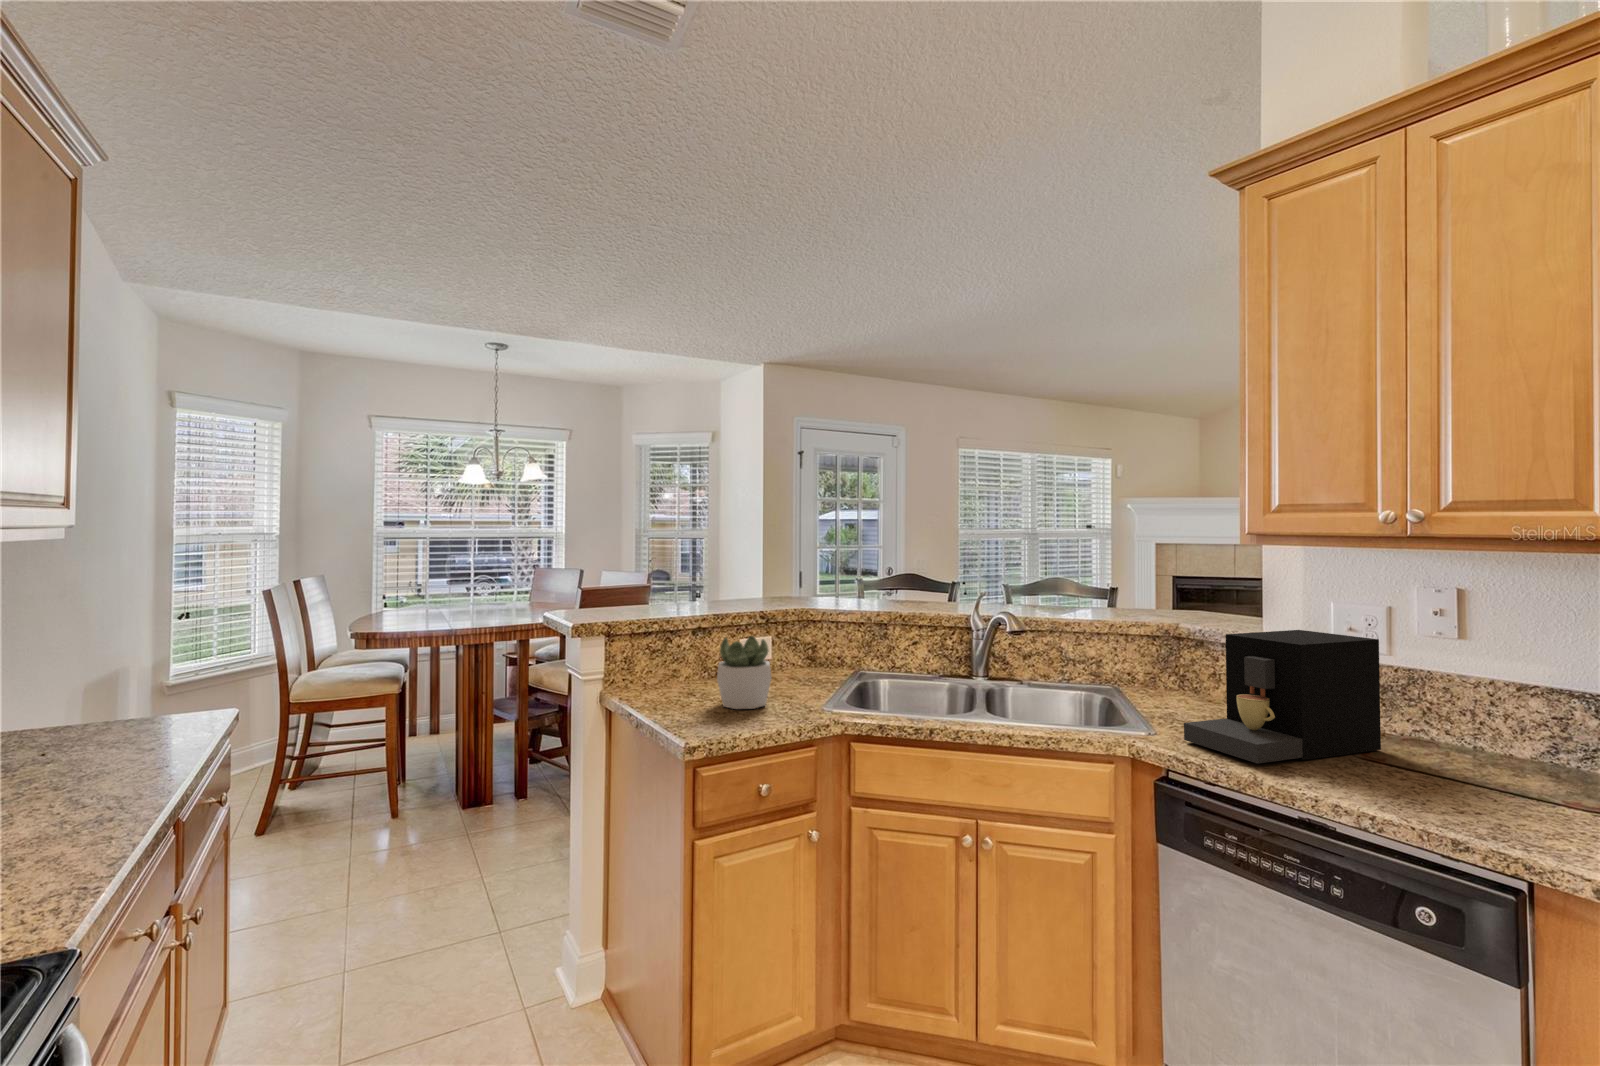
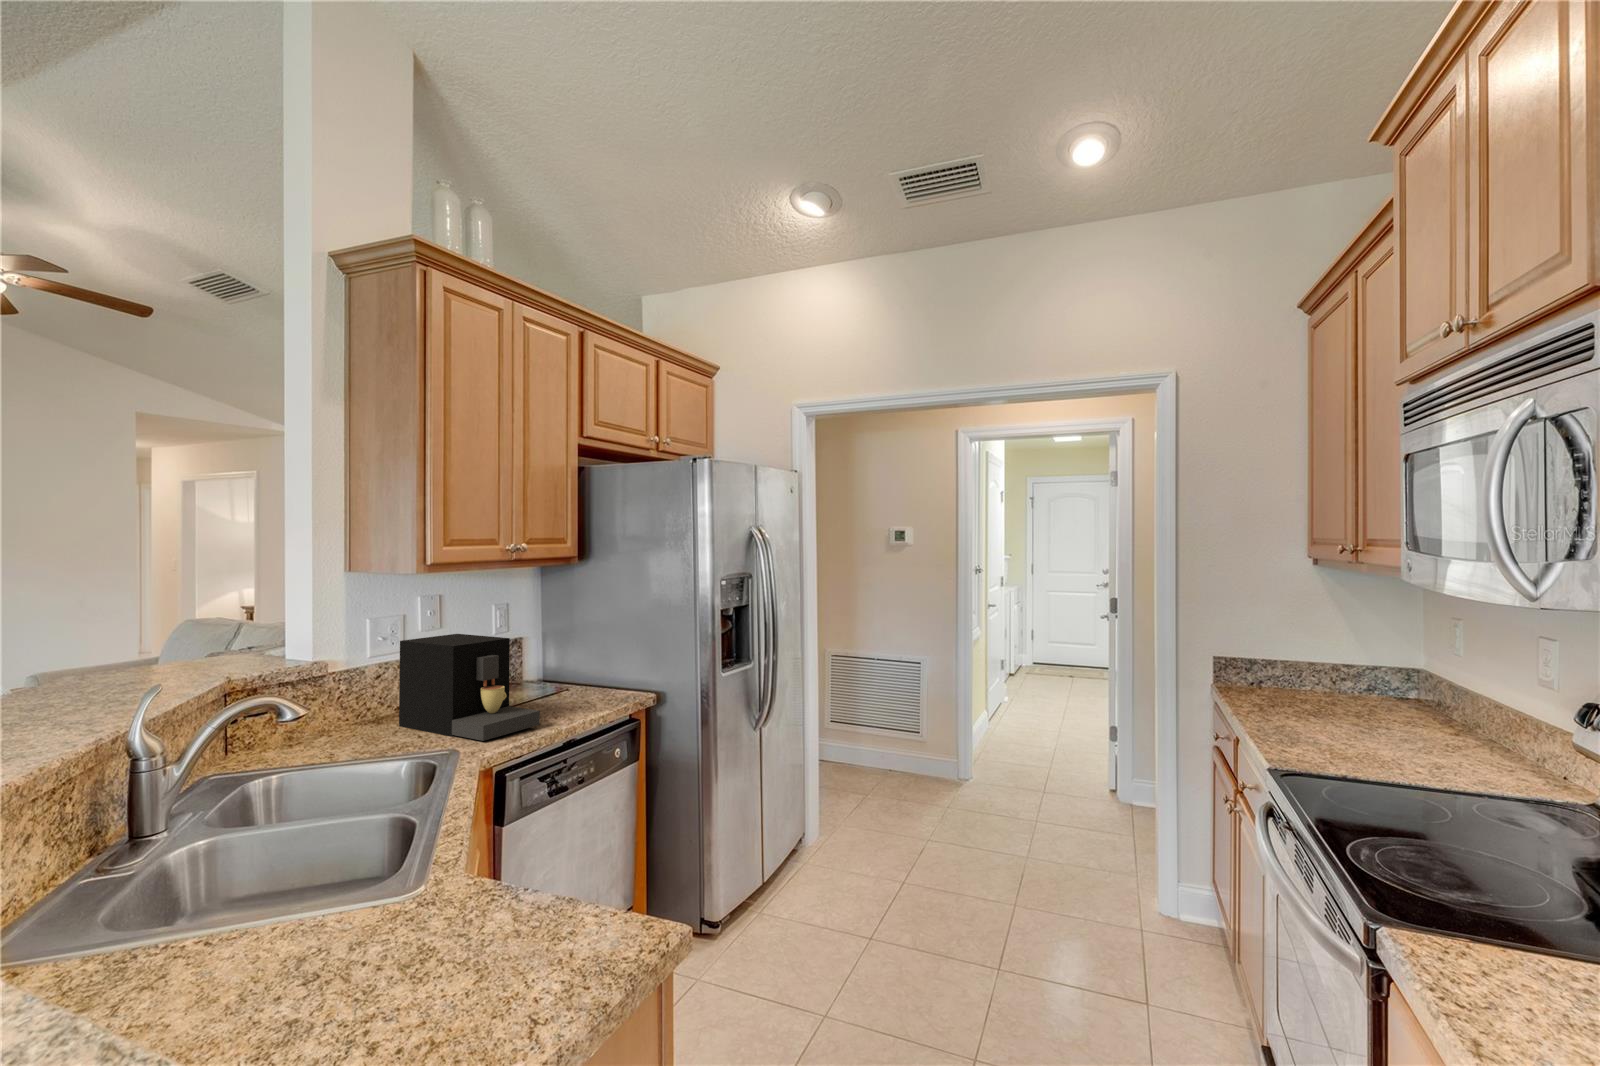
succulent plant: present [717,636,771,709] -> none [425,797,578,1007]

